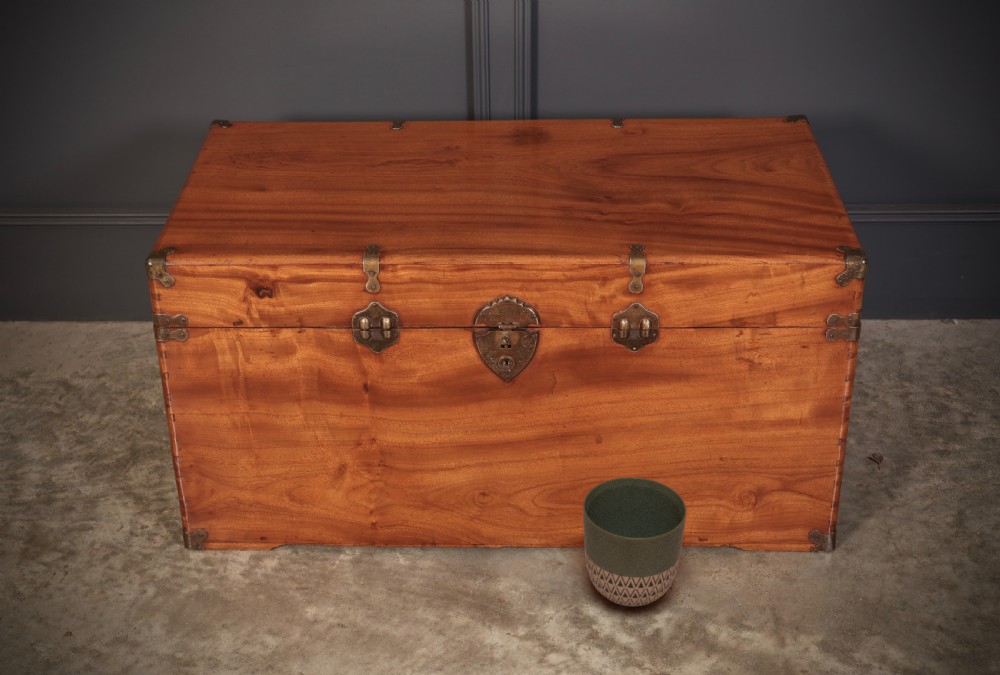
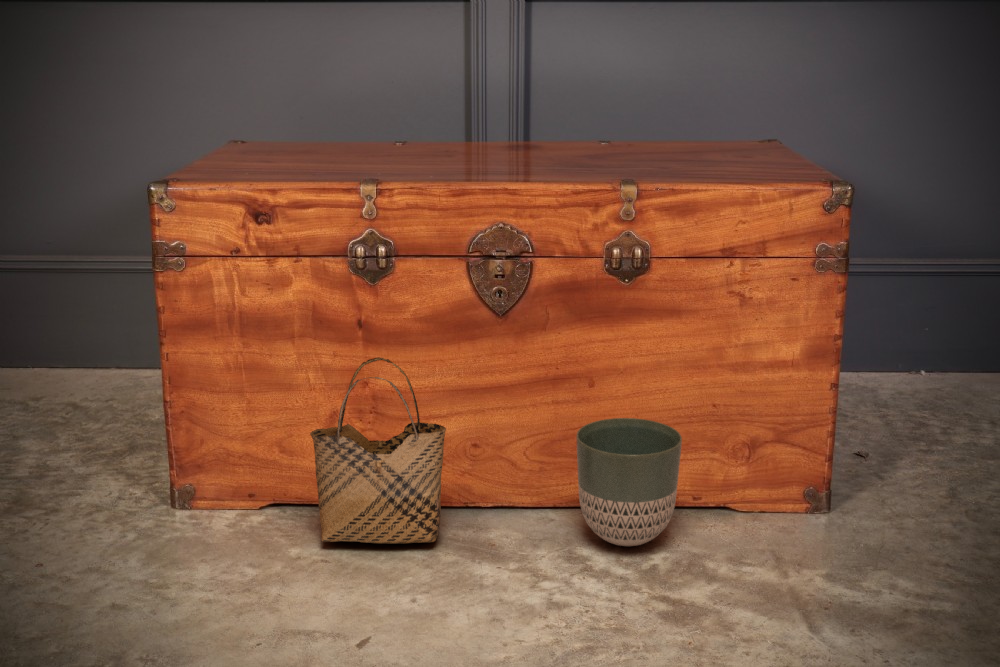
woven basket: none [321,428,455,605] -> present [310,357,446,544]

